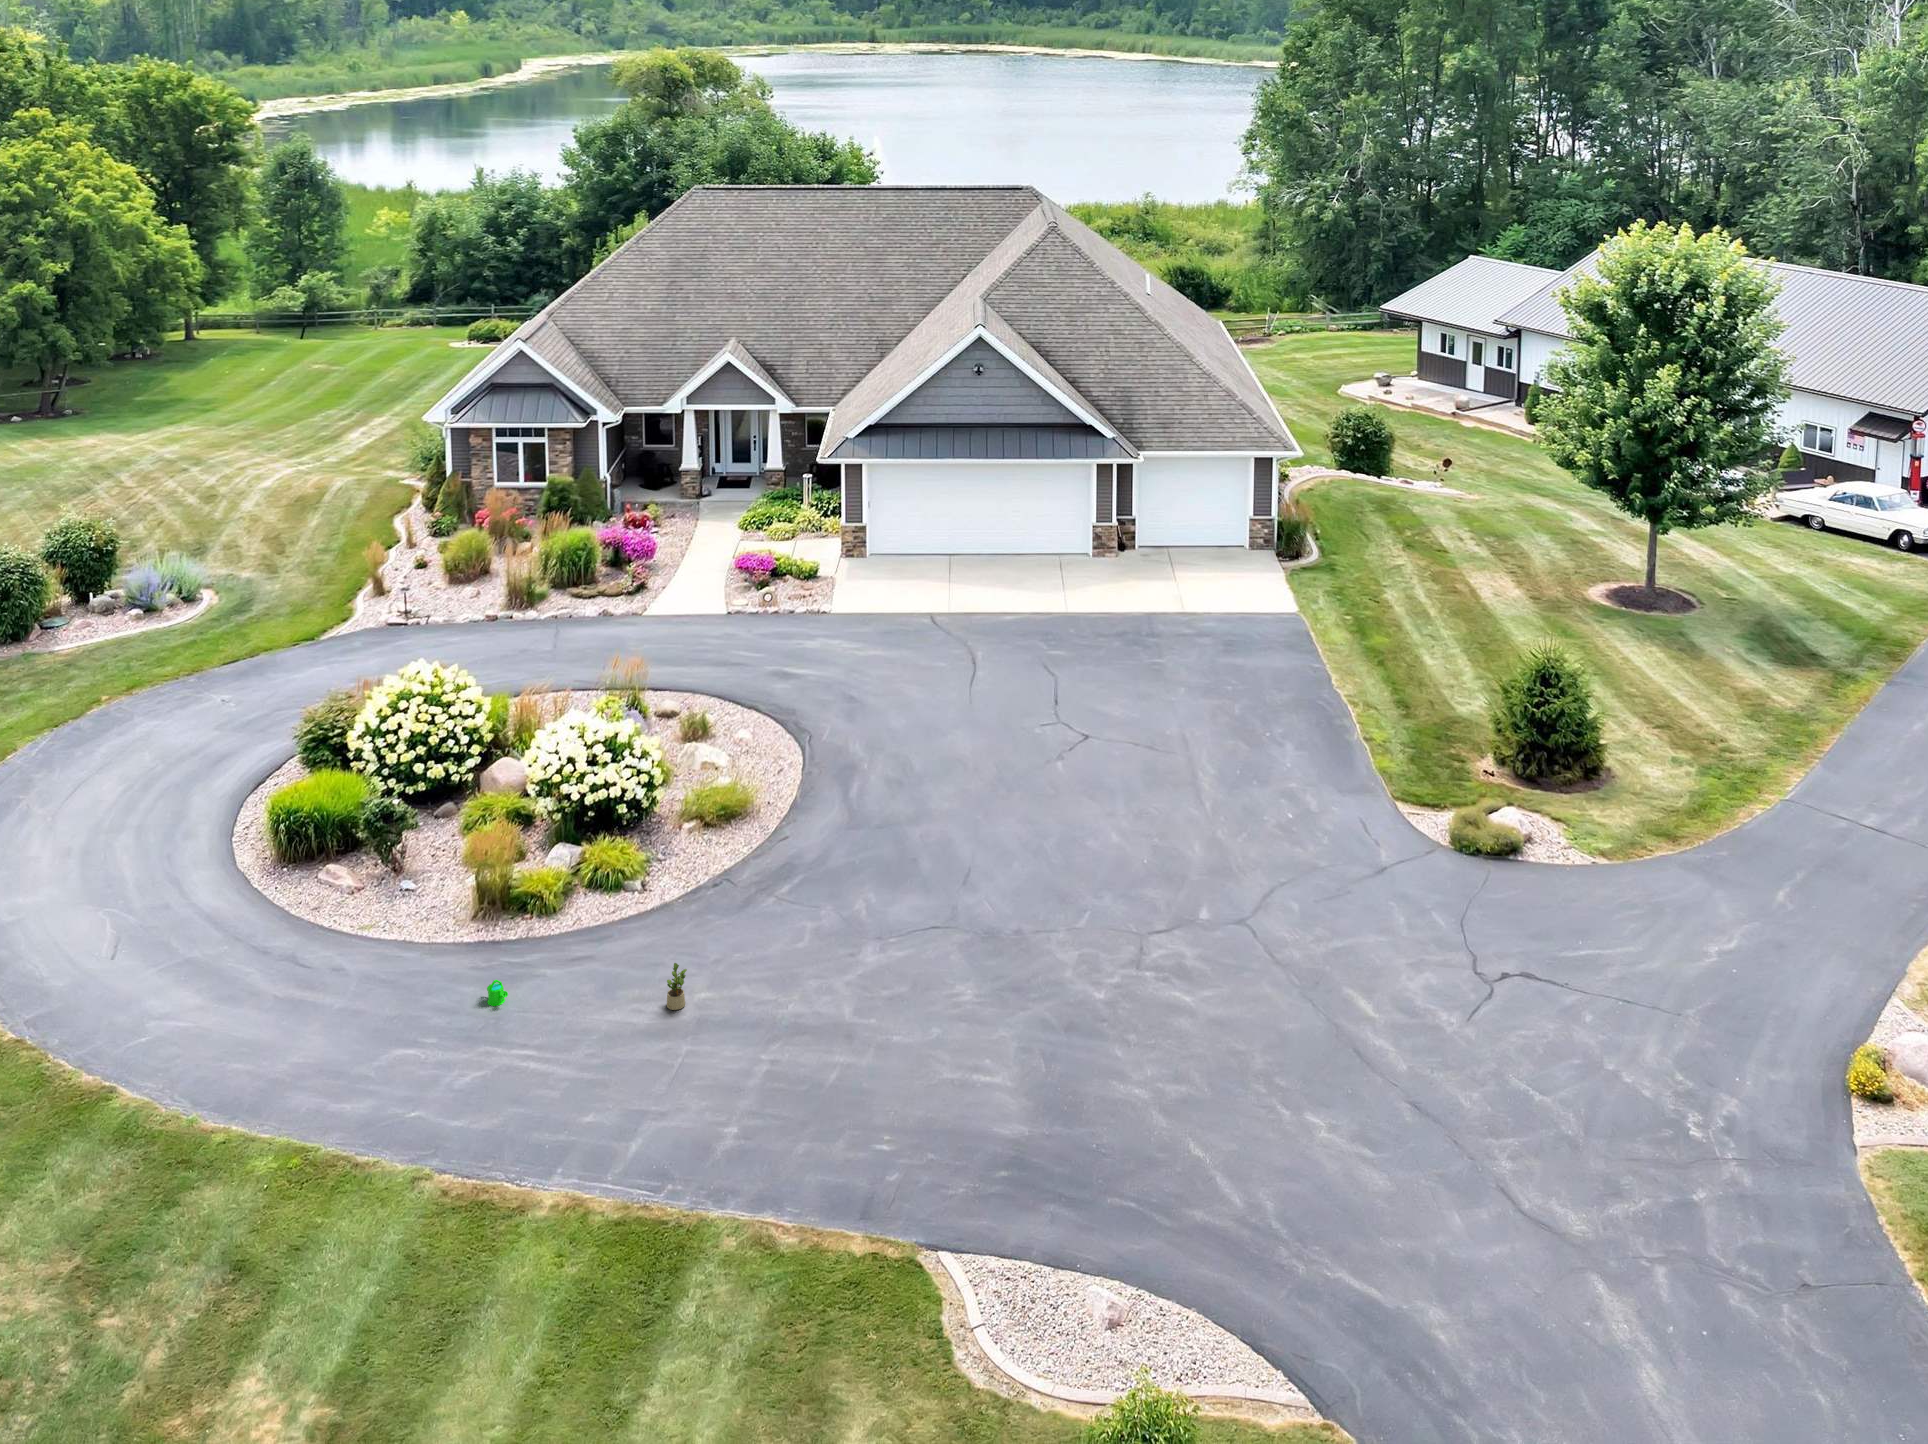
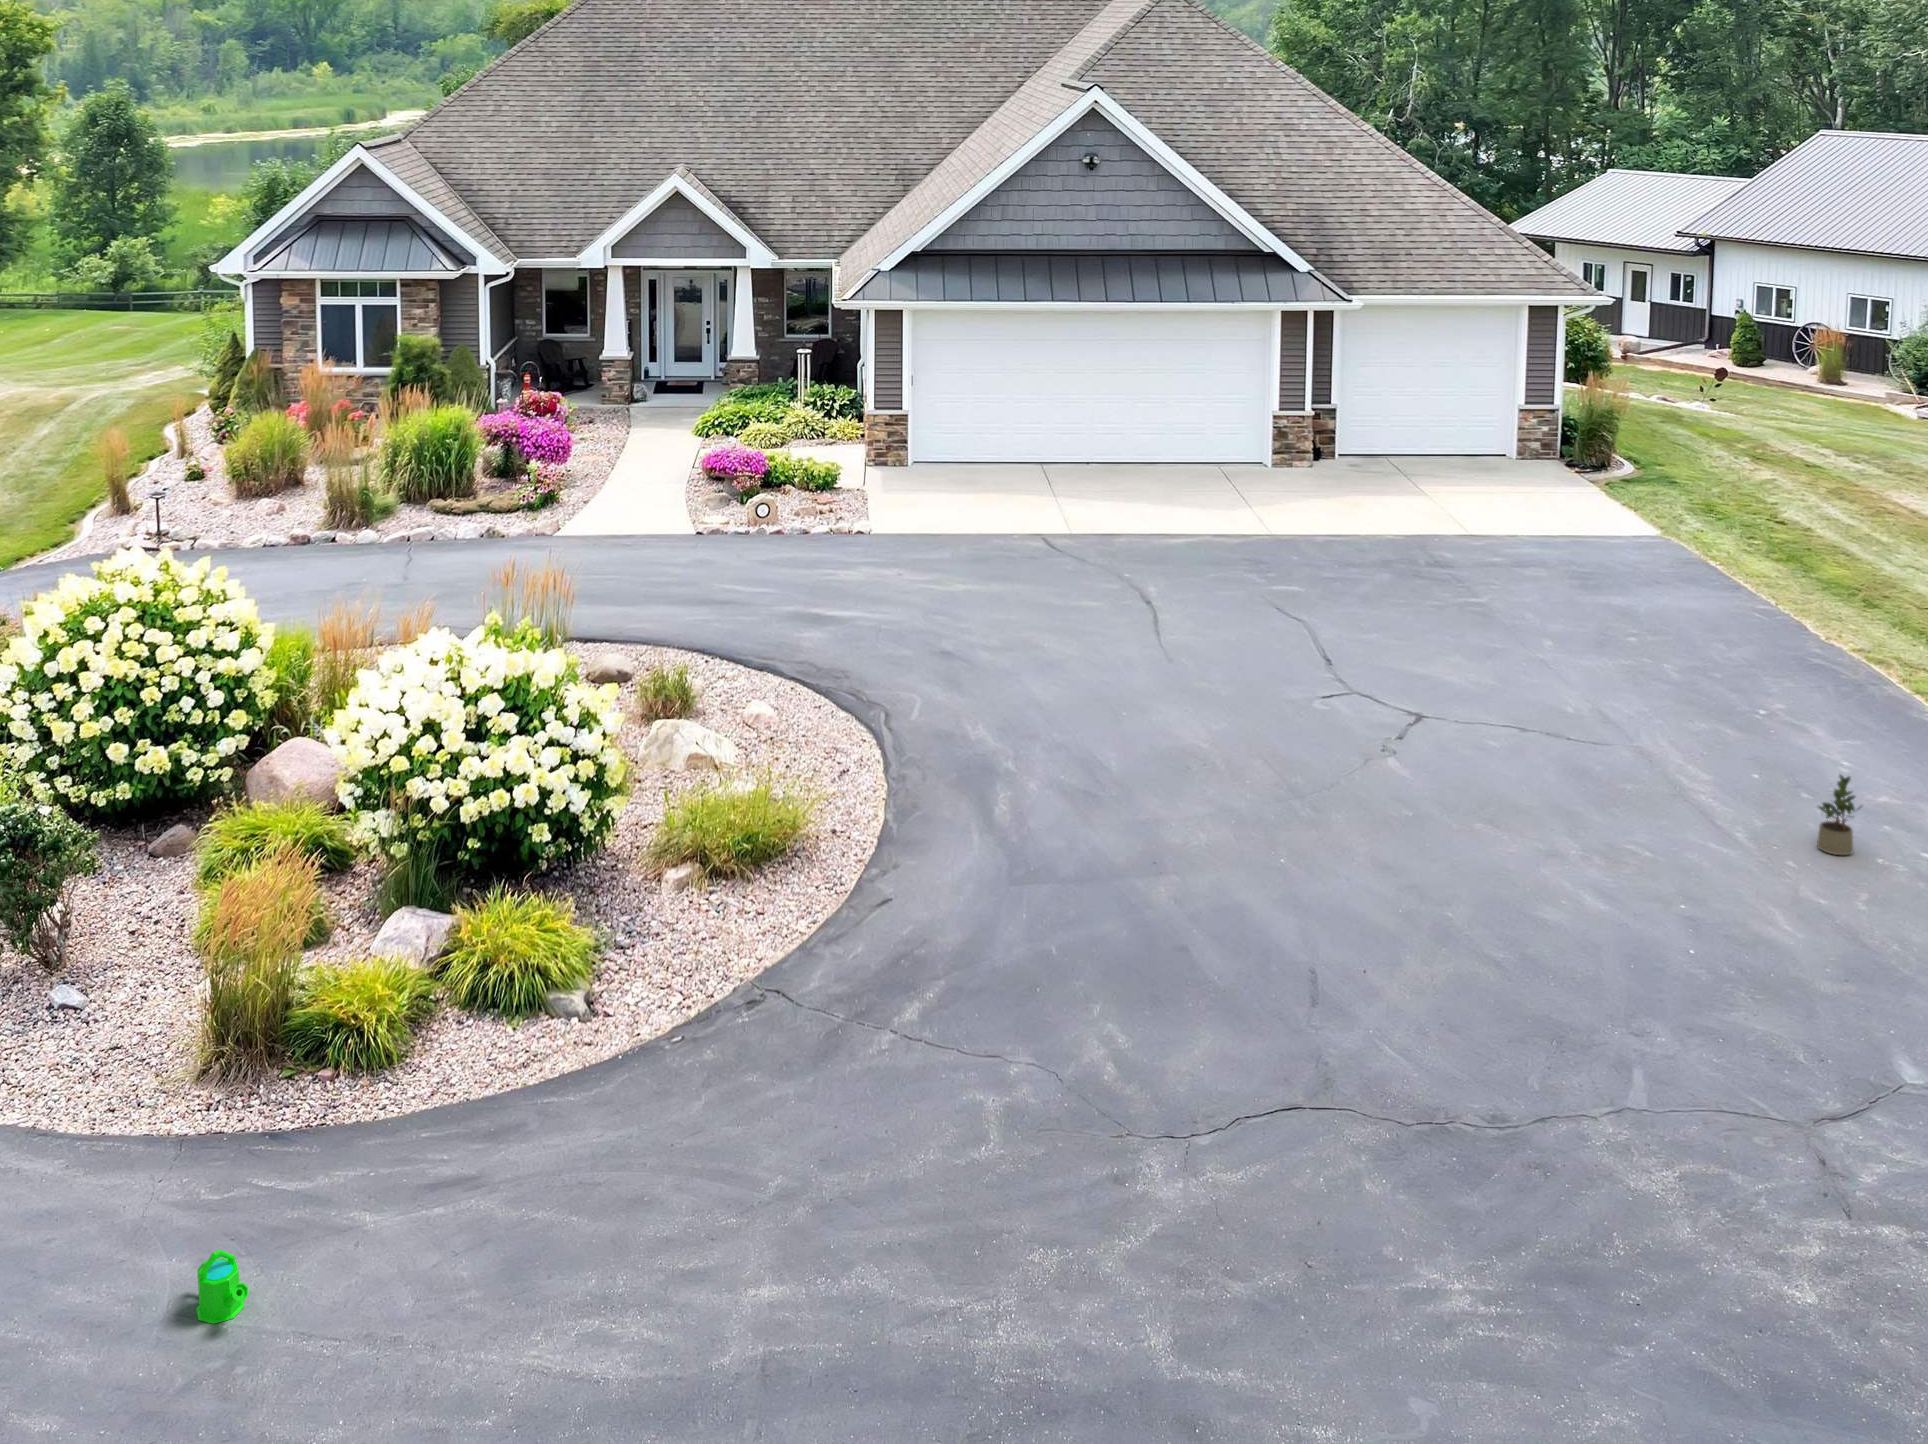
potted plant: present [667,963,687,1010] -> present [1817,775,1863,855]

